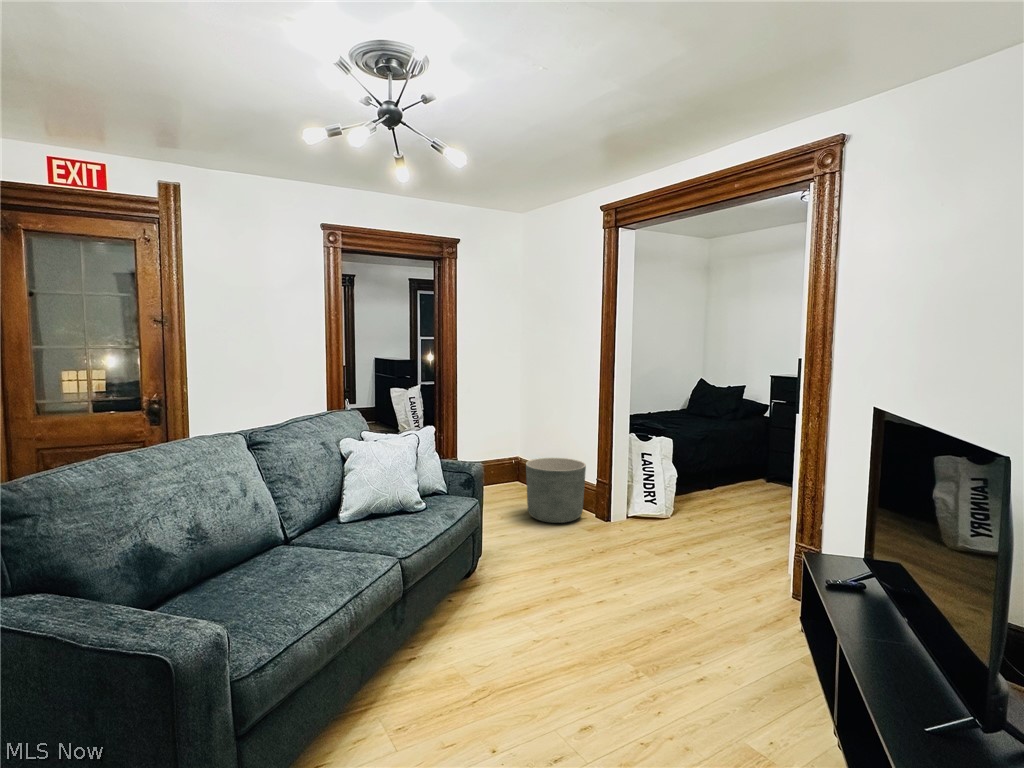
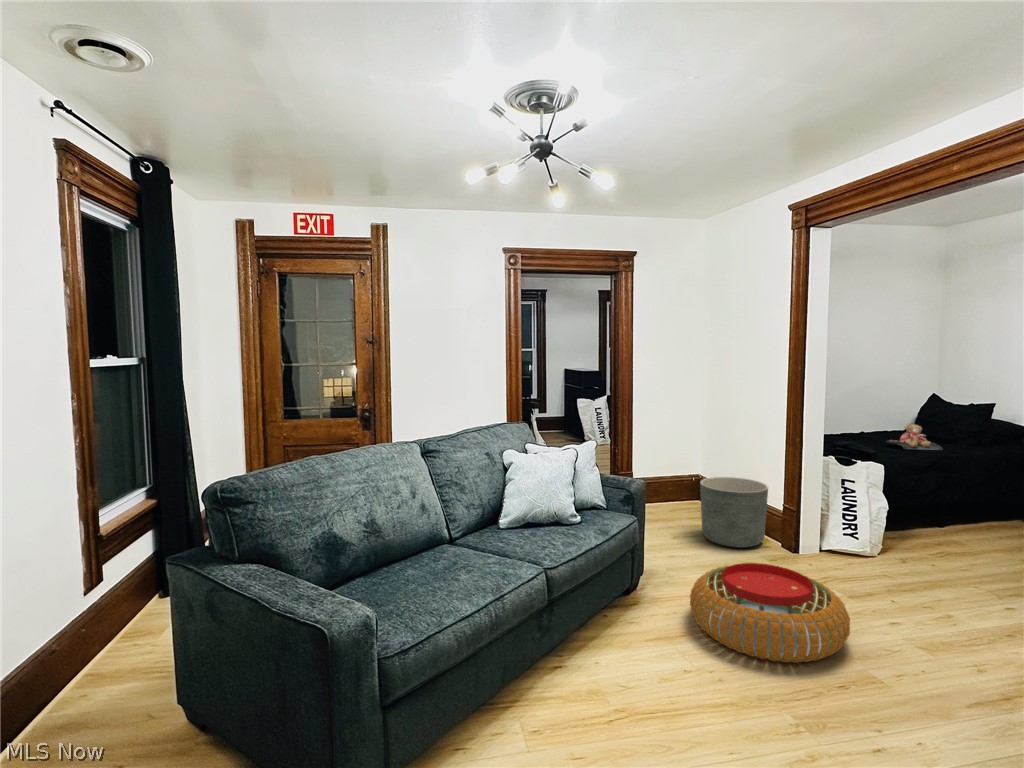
teddy bear: none [673,404,715,426] -> present [886,424,943,450]
pouf: none [530,534,666,620] -> present [690,563,850,663]

